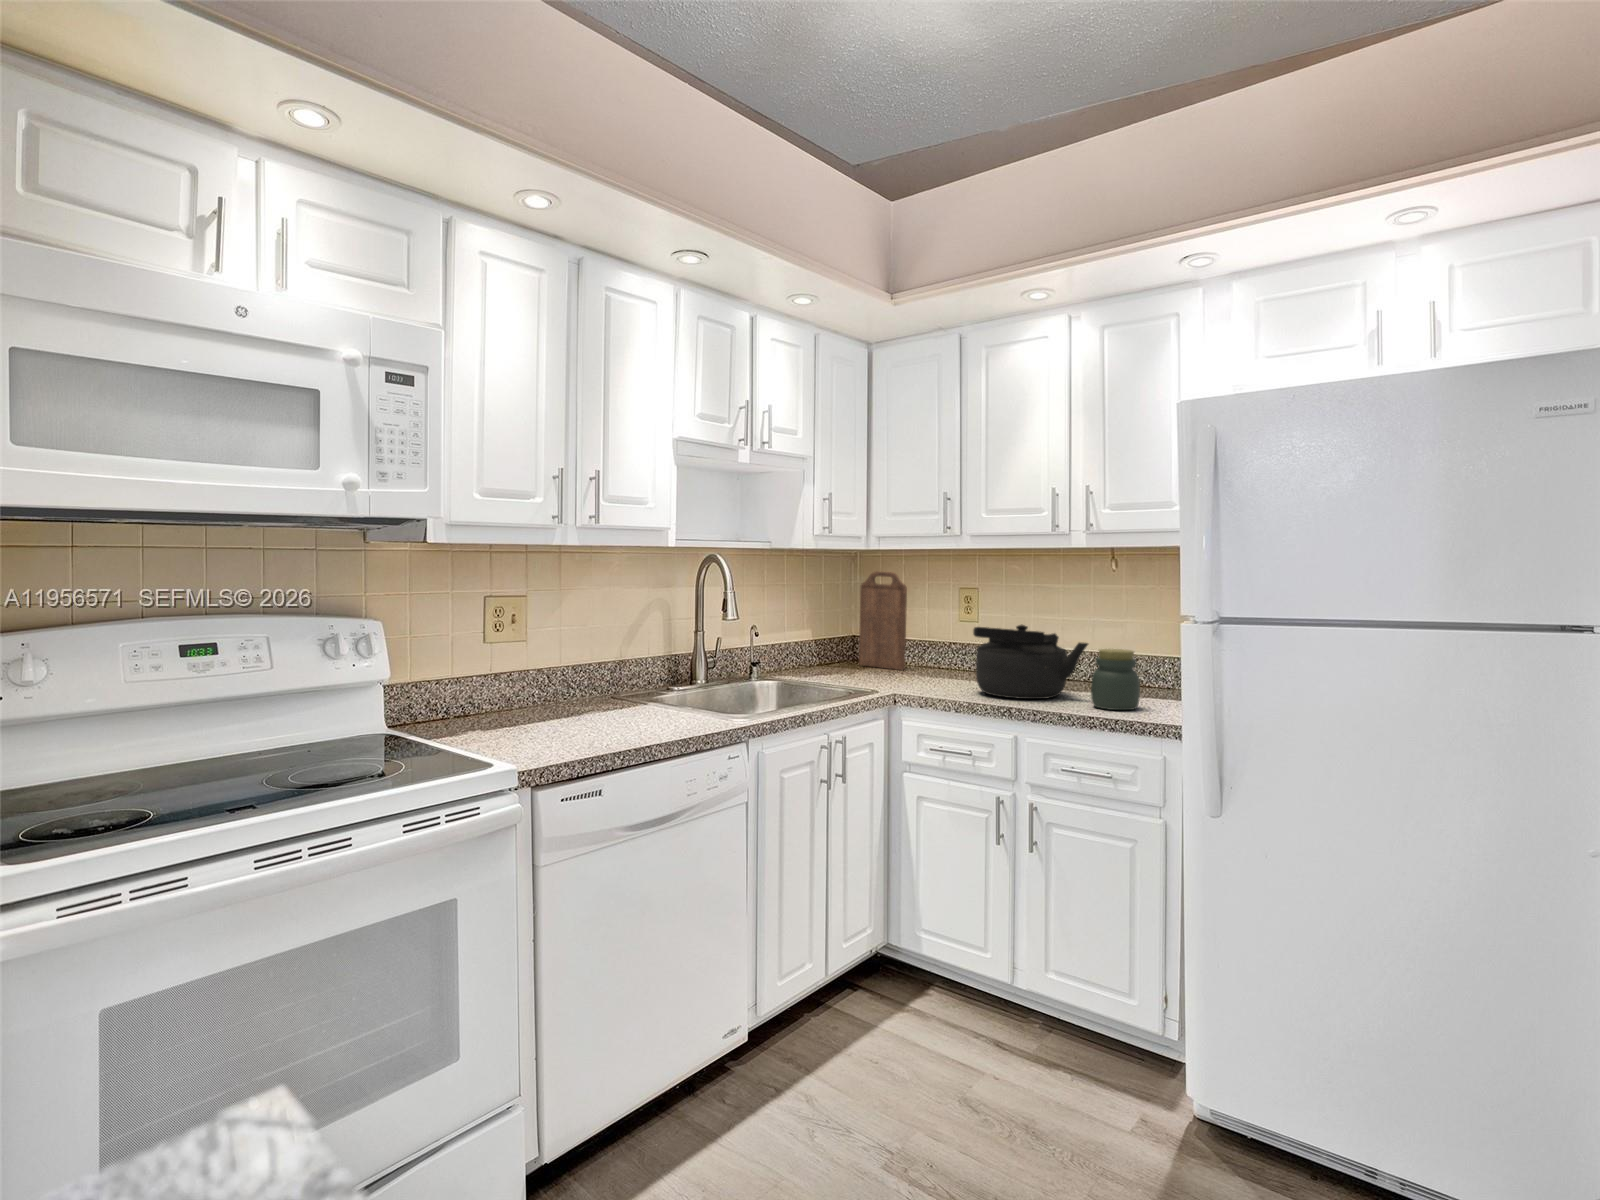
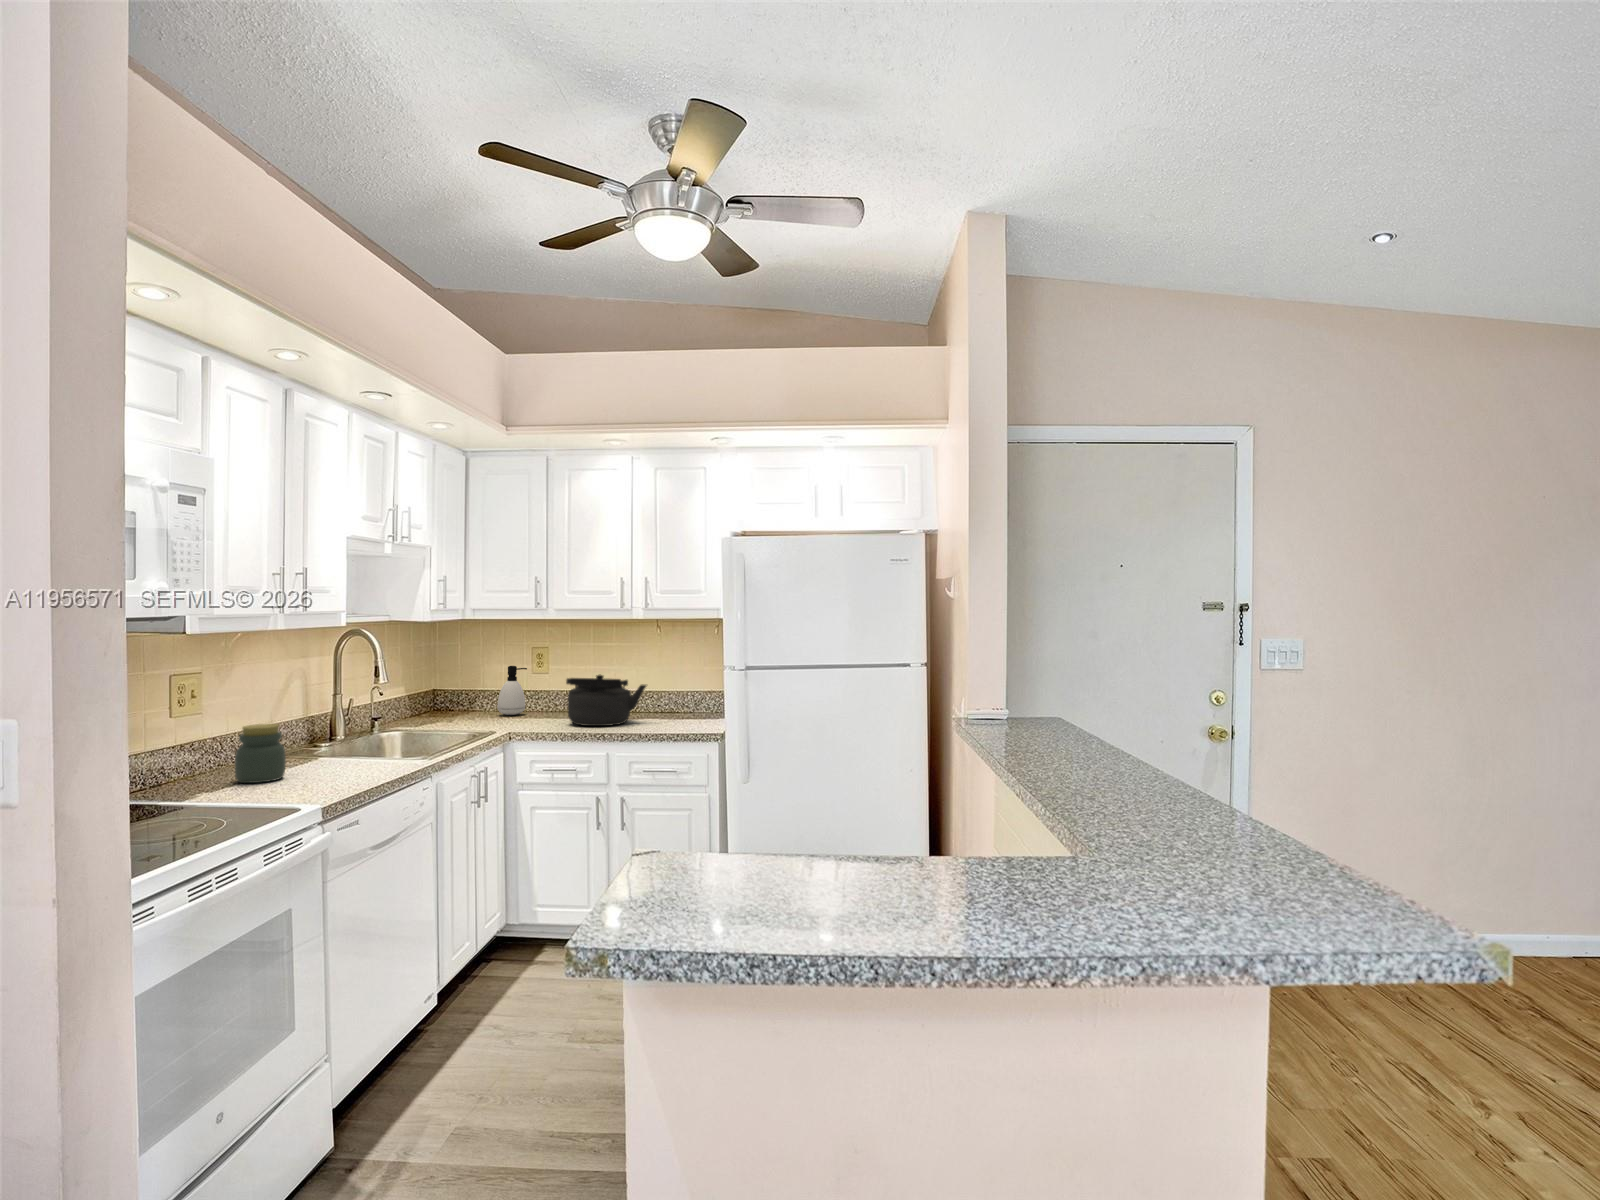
cutting board: present [859,571,907,670] -> none [443,636,489,715]
soap dispenser: none [913,610,949,673] -> present [497,666,527,715]
jar: present [1091,649,1140,710] -> present [235,724,286,783]

